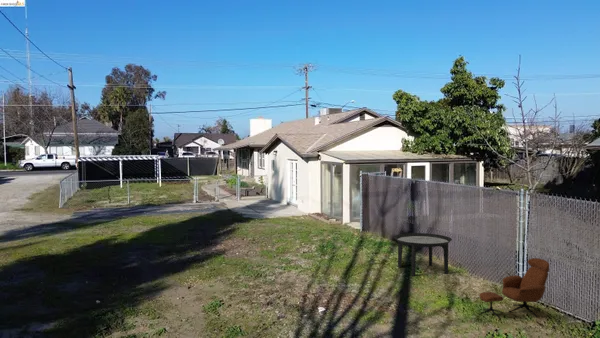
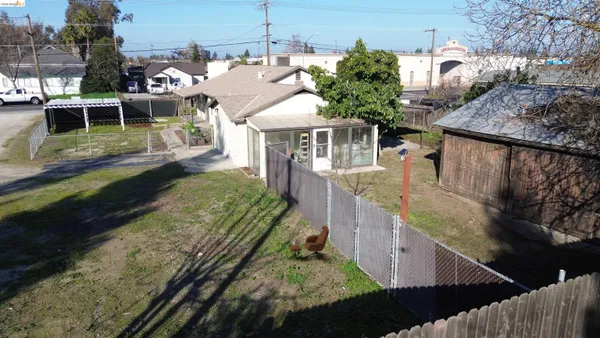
round table: present [394,233,452,276] -> none [263,200,300,230]

